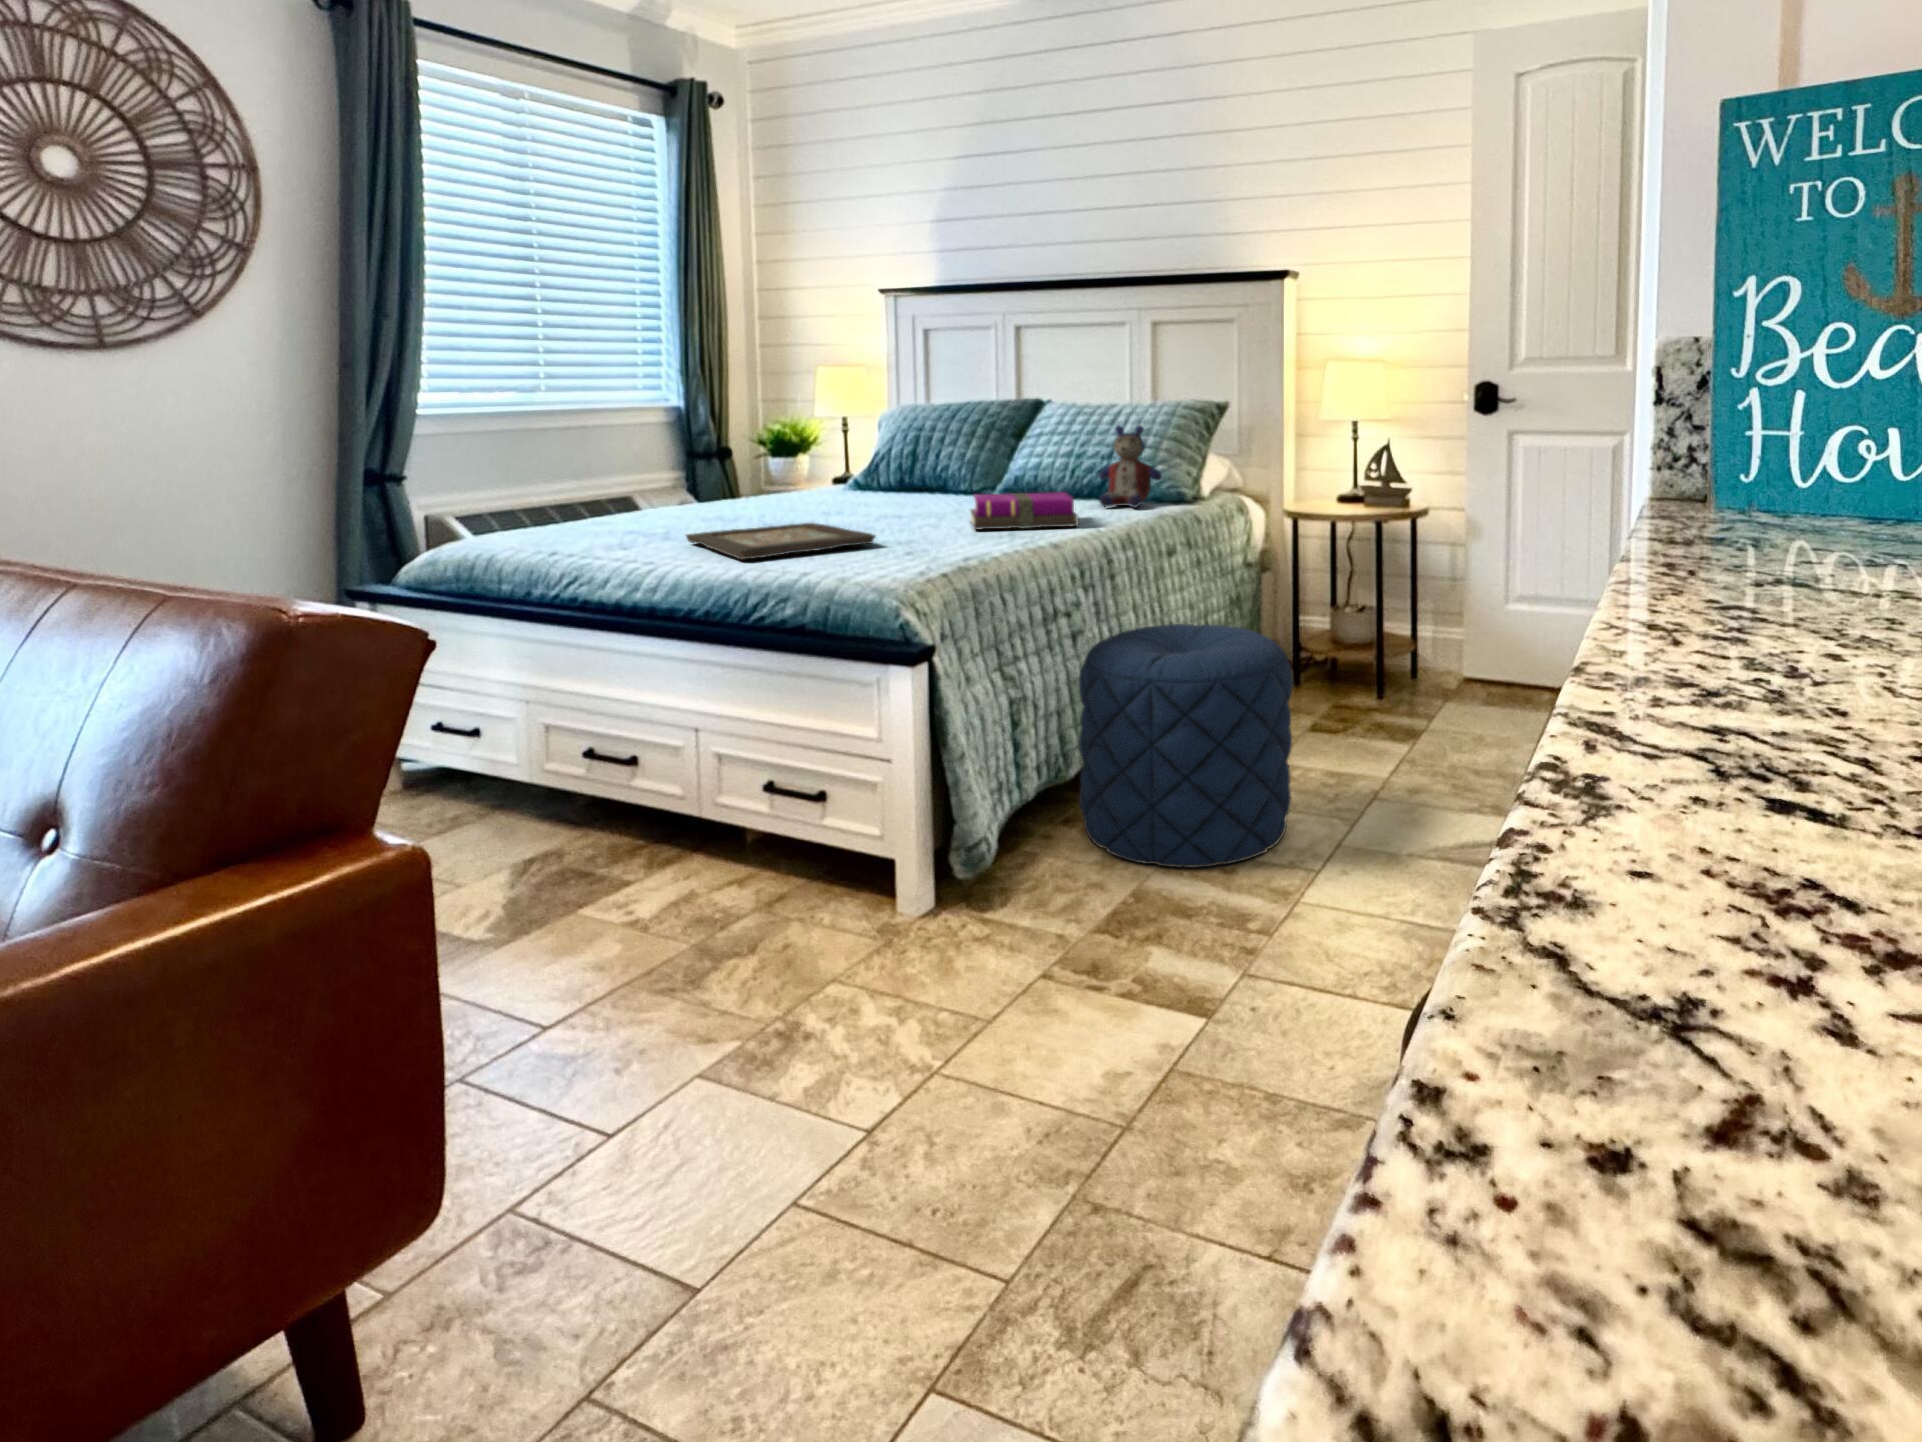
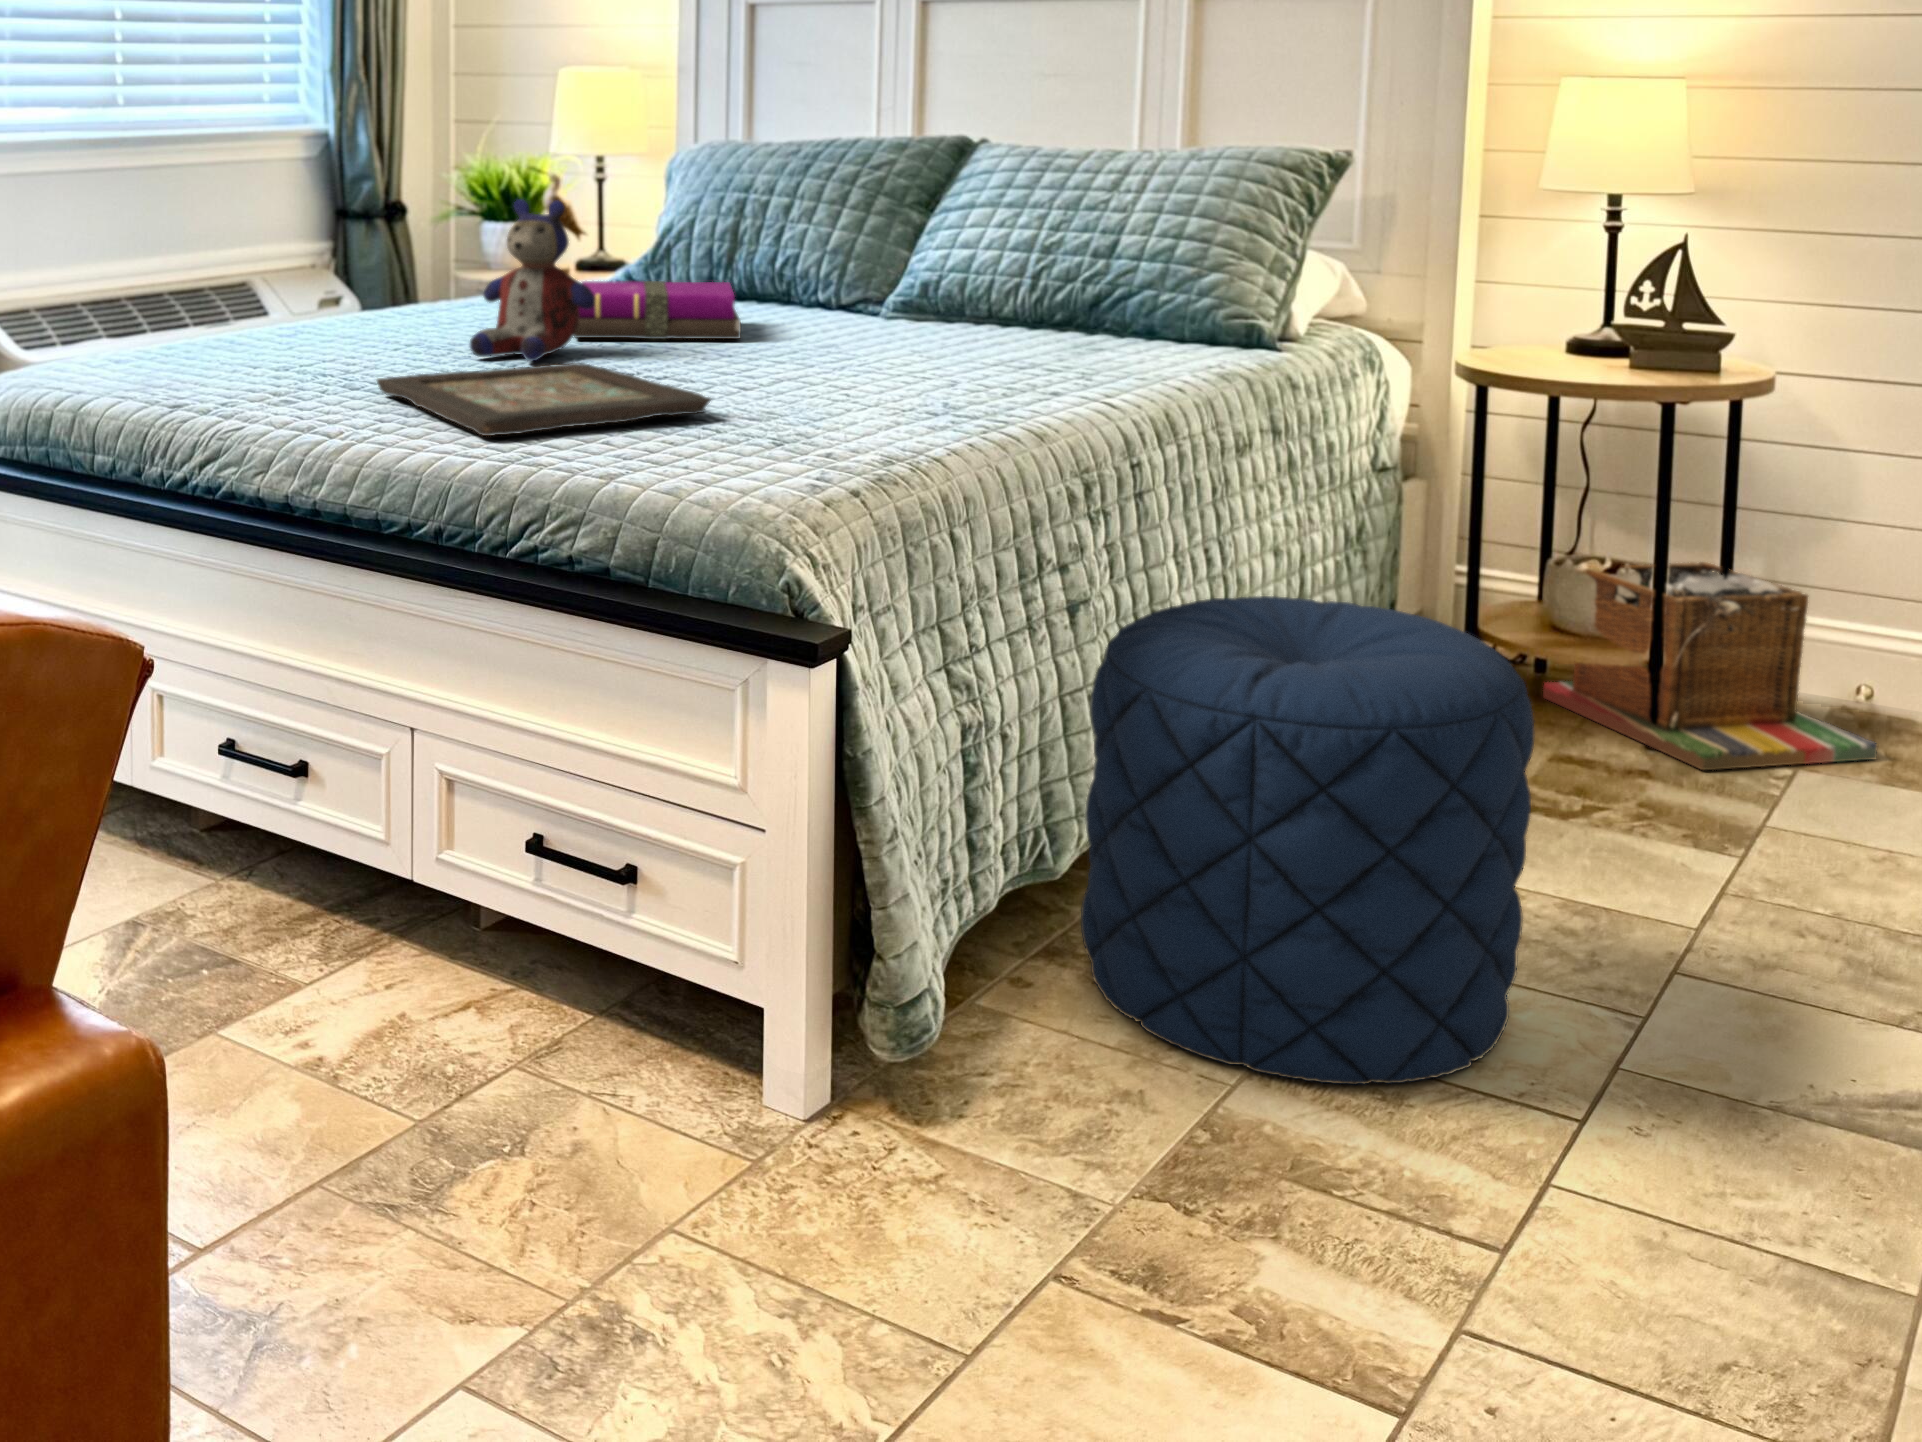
stuffed bear: present [1099,425,1162,508] -> present [470,199,596,361]
notebook: present [971,492,1078,529] -> present [574,281,741,339]
laundry basket: none [1335,605,1481,706] -> present [1543,562,1877,770]

